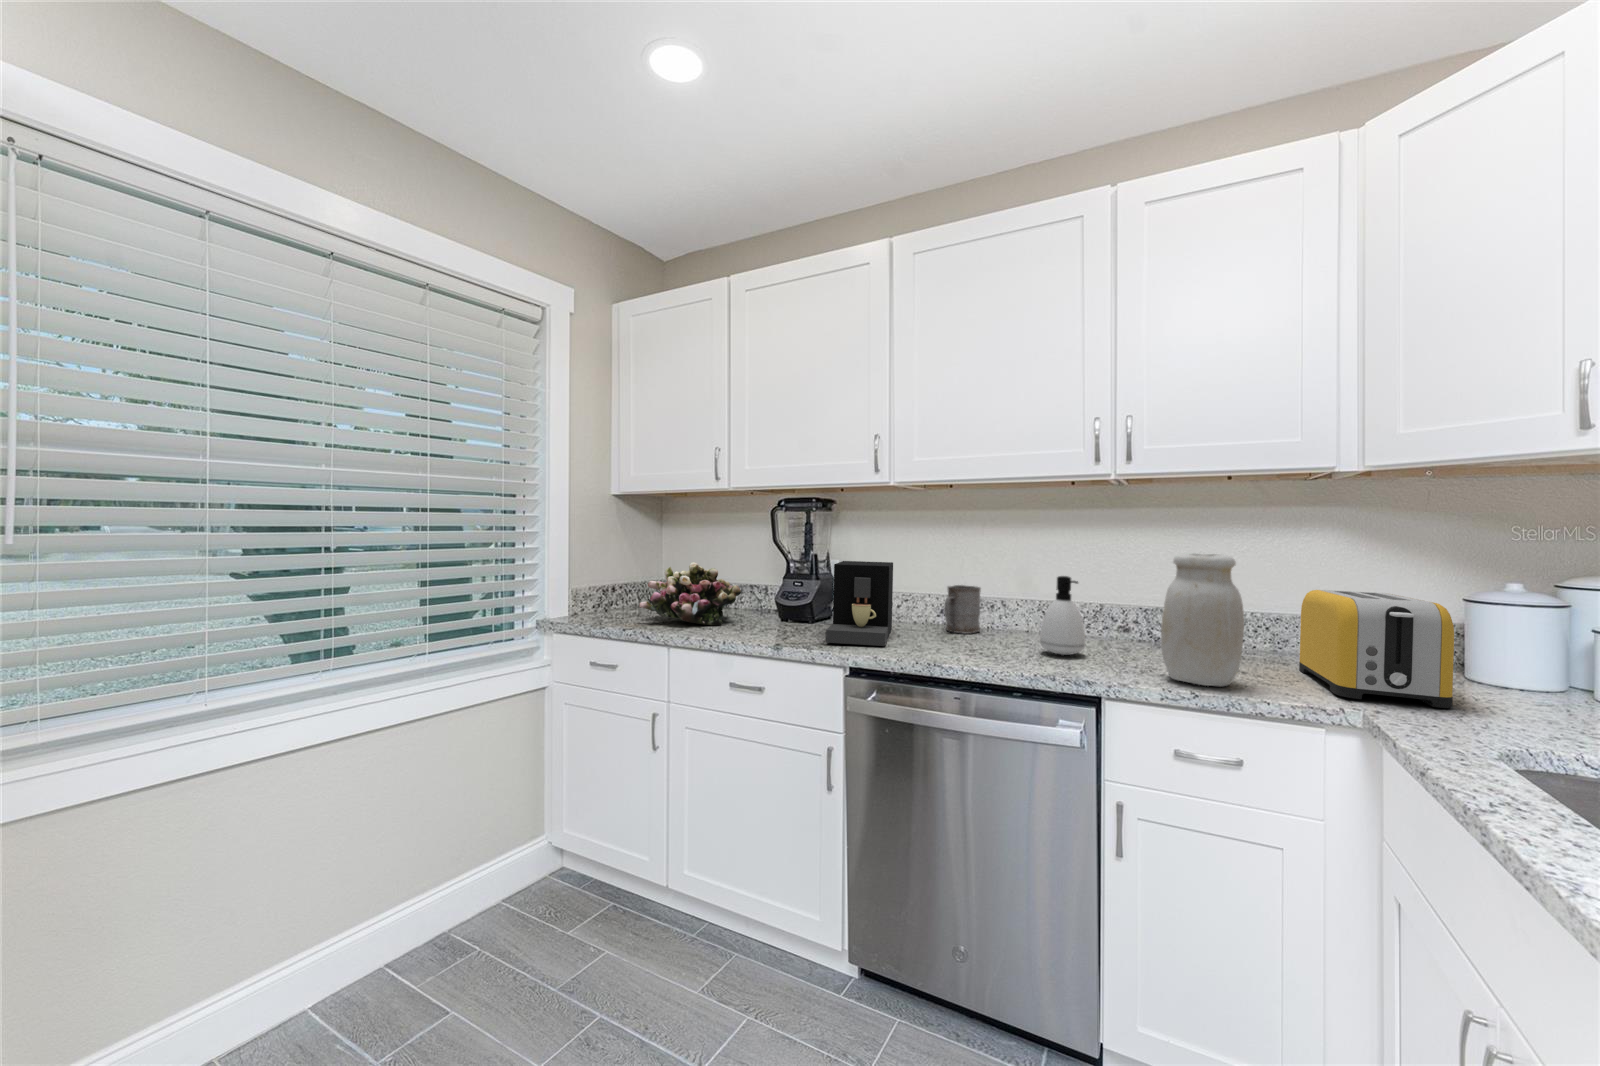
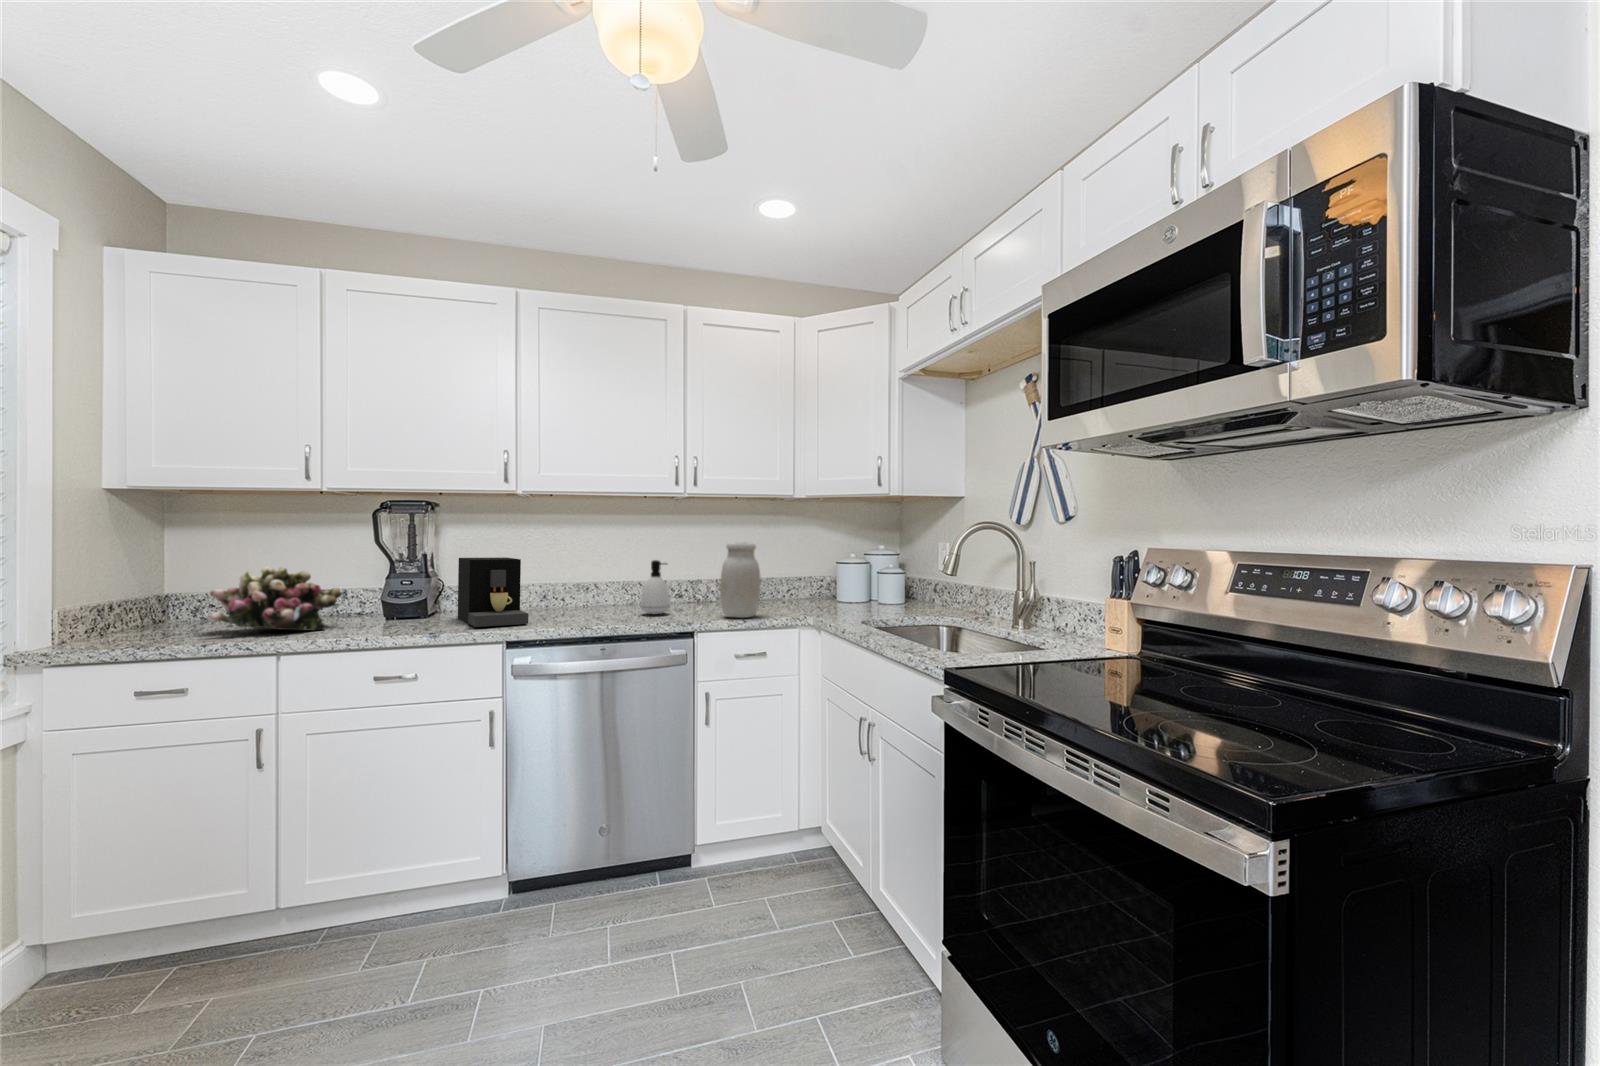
mug: present [944,585,981,634] -> none [554,574,582,611]
toaster: present [1299,590,1454,708] -> none [776,561,838,614]

